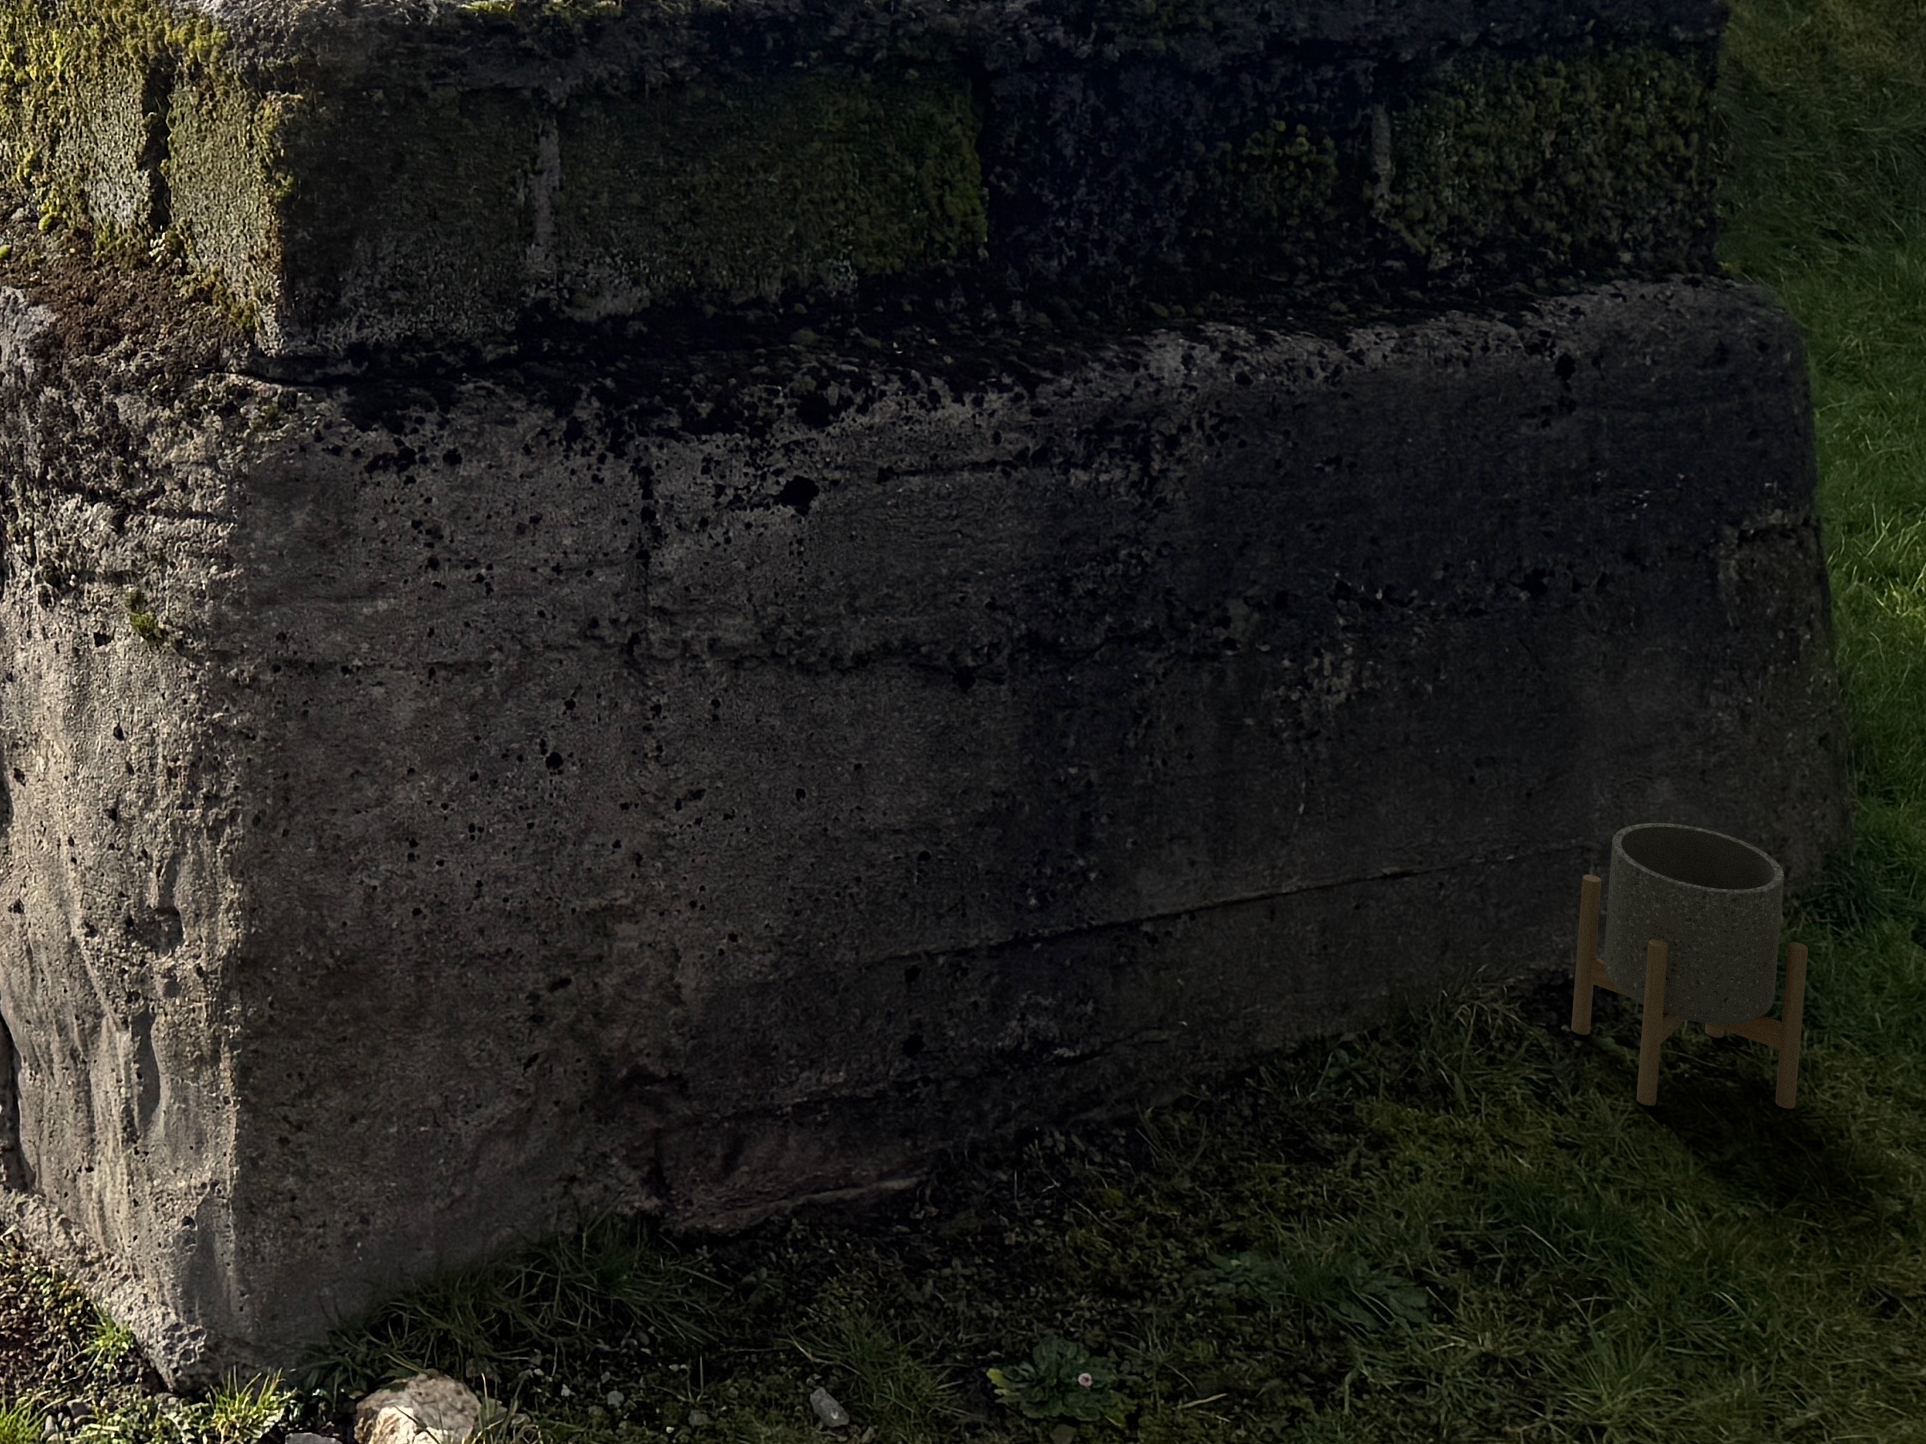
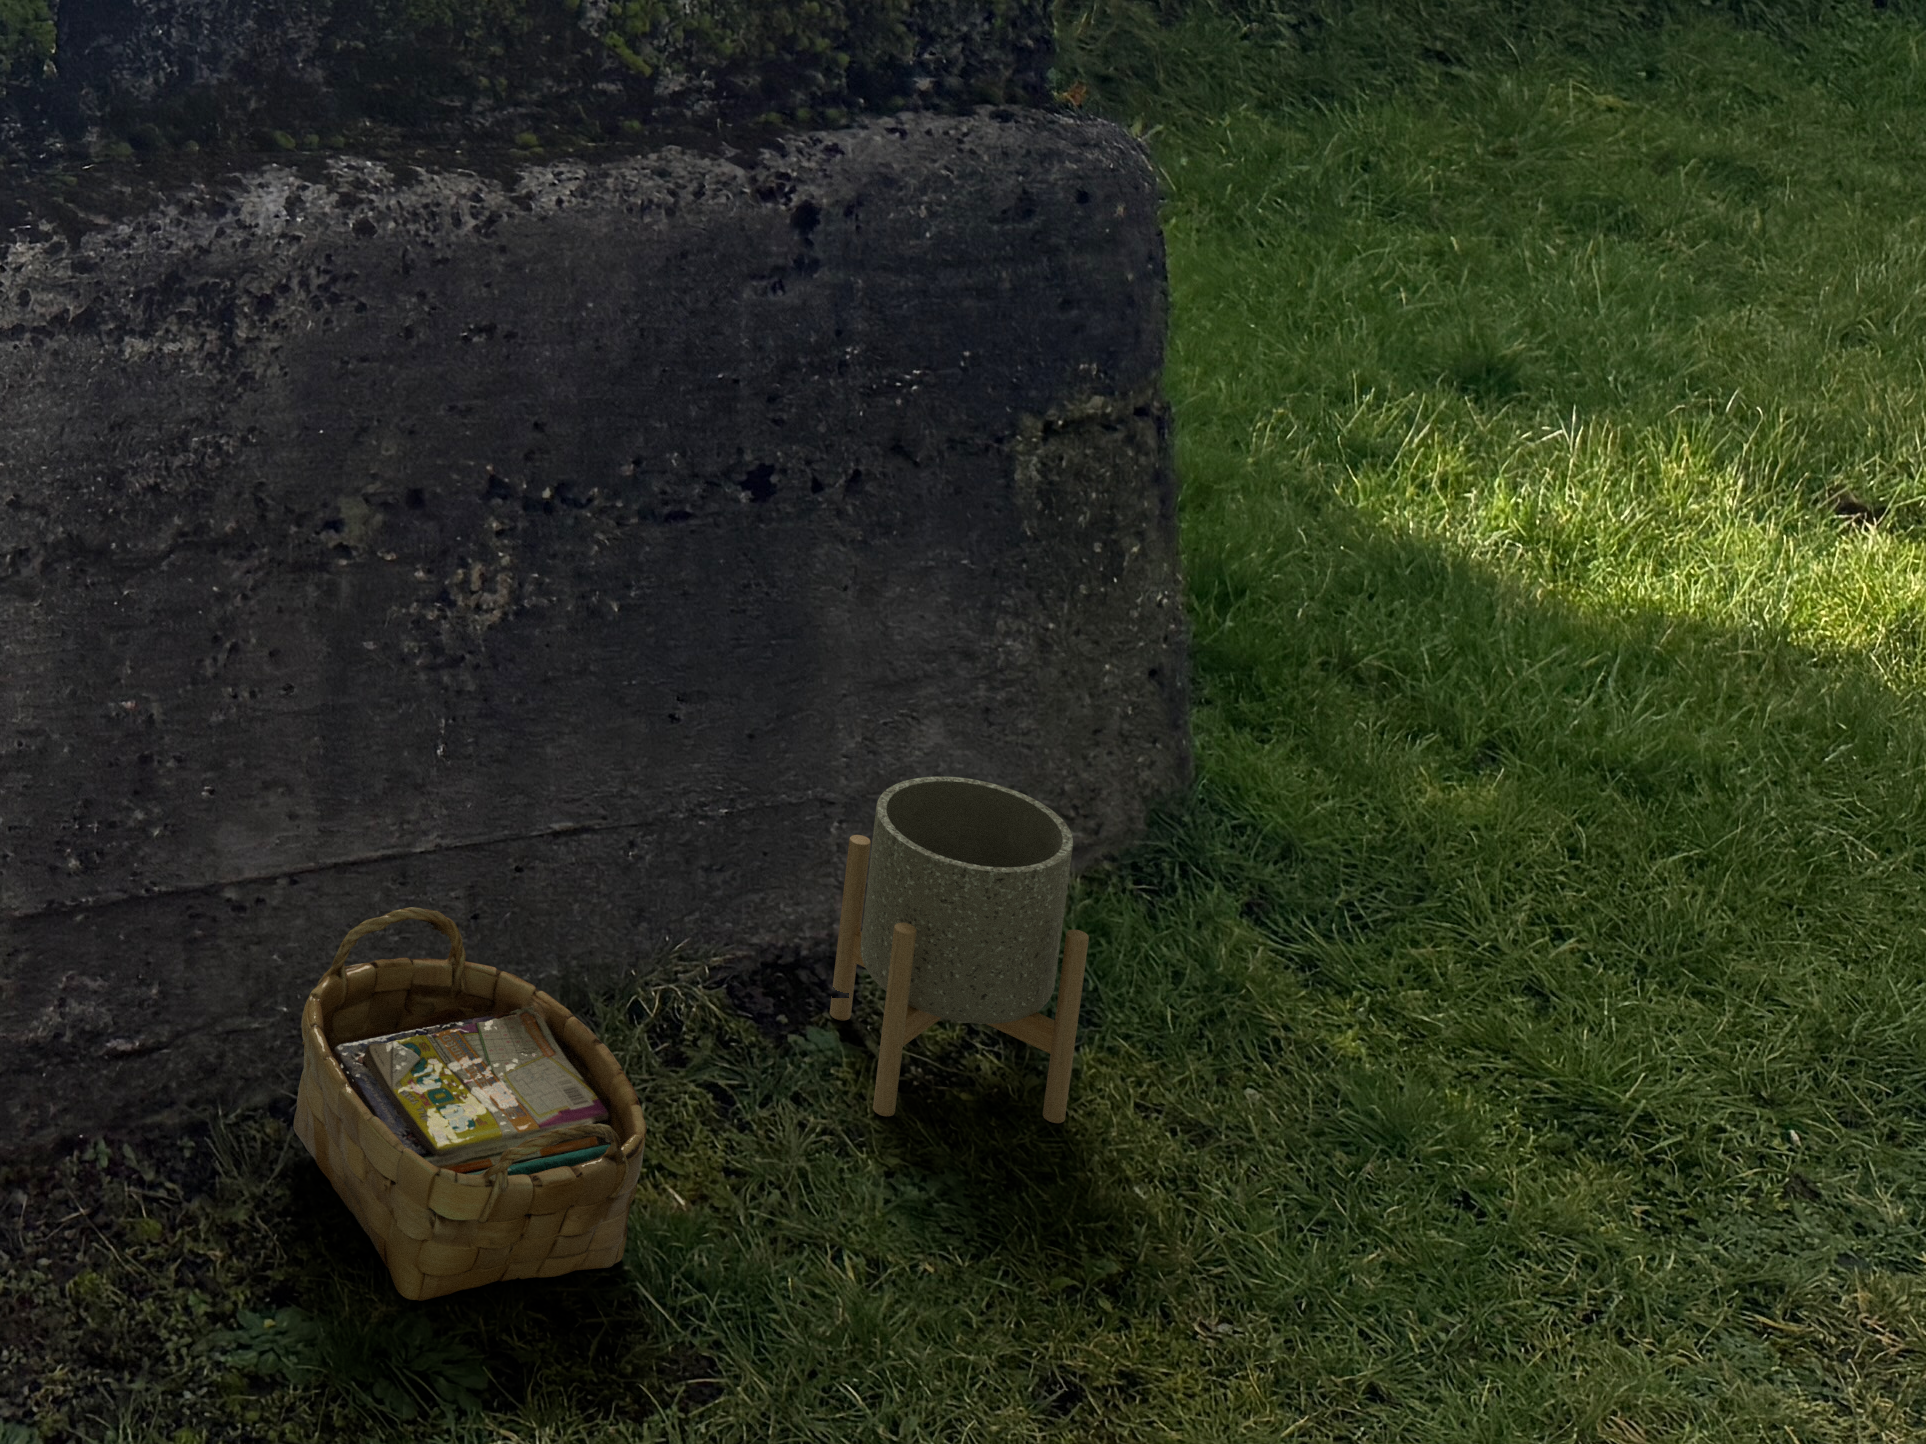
woven basket: none [1183,931,1504,1245] -> present [294,907,647,1301]

